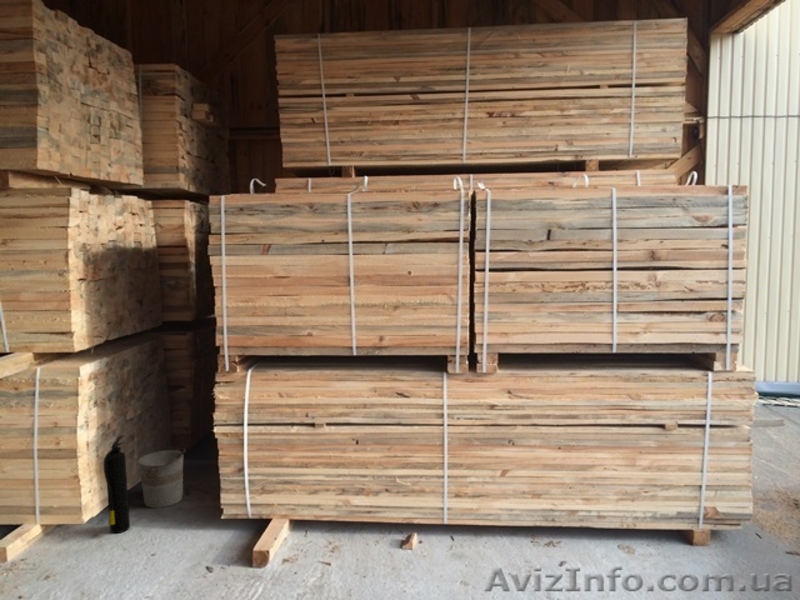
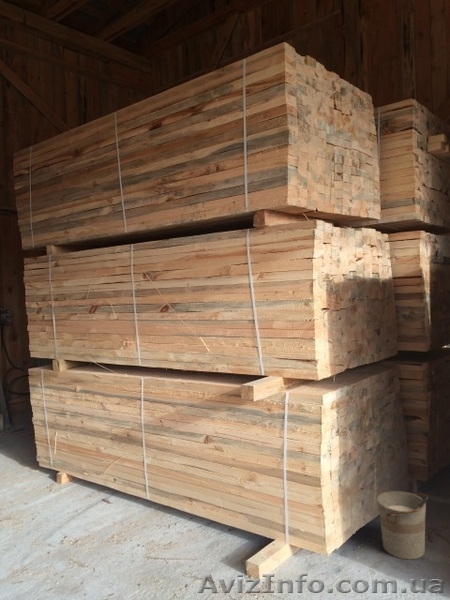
fire extinguisher: present [104,435,130,533] -> none [344,472,370,580]

